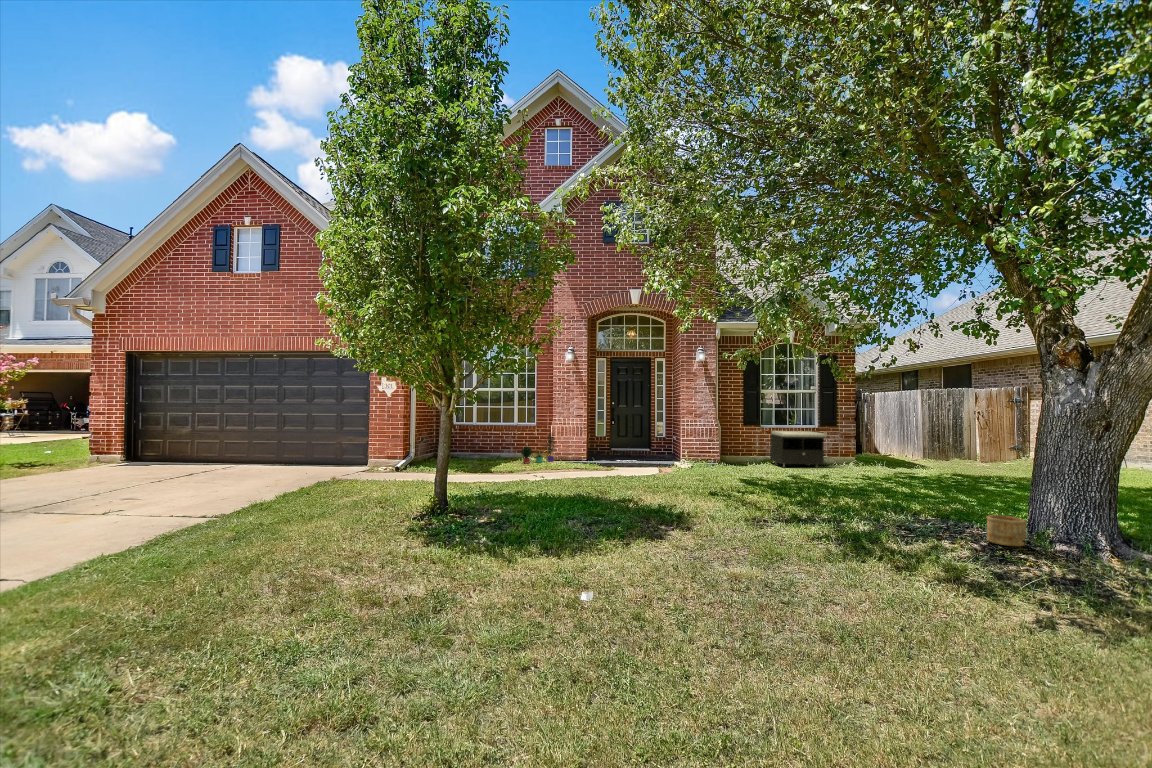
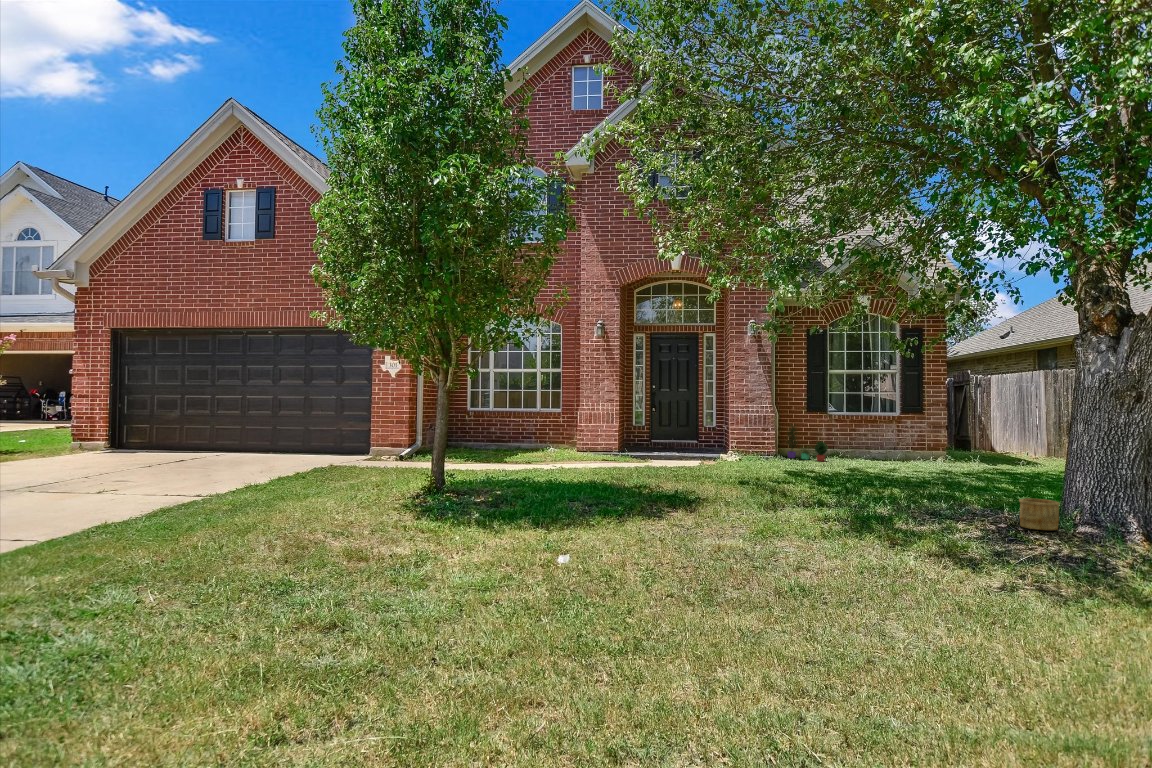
storage bench: present [770,431,825,467] -> none [837,419,903,463]
potted plant: present [521,433,555,464] -> present [787,424,828,461]

